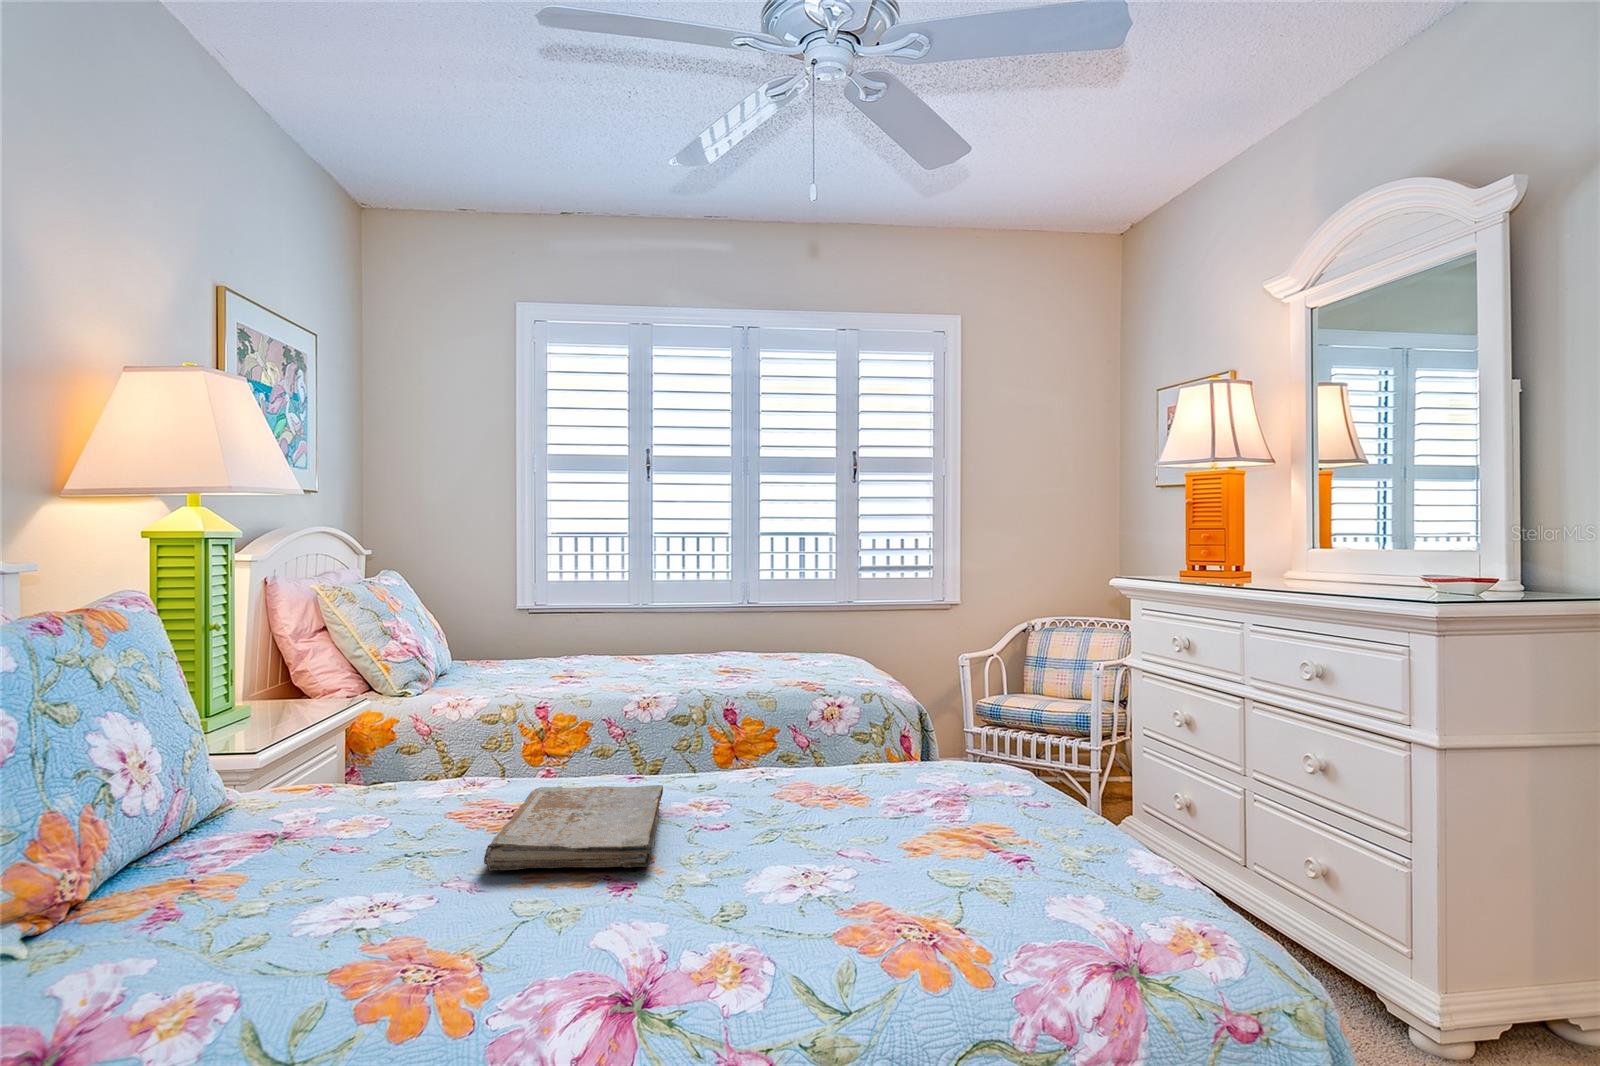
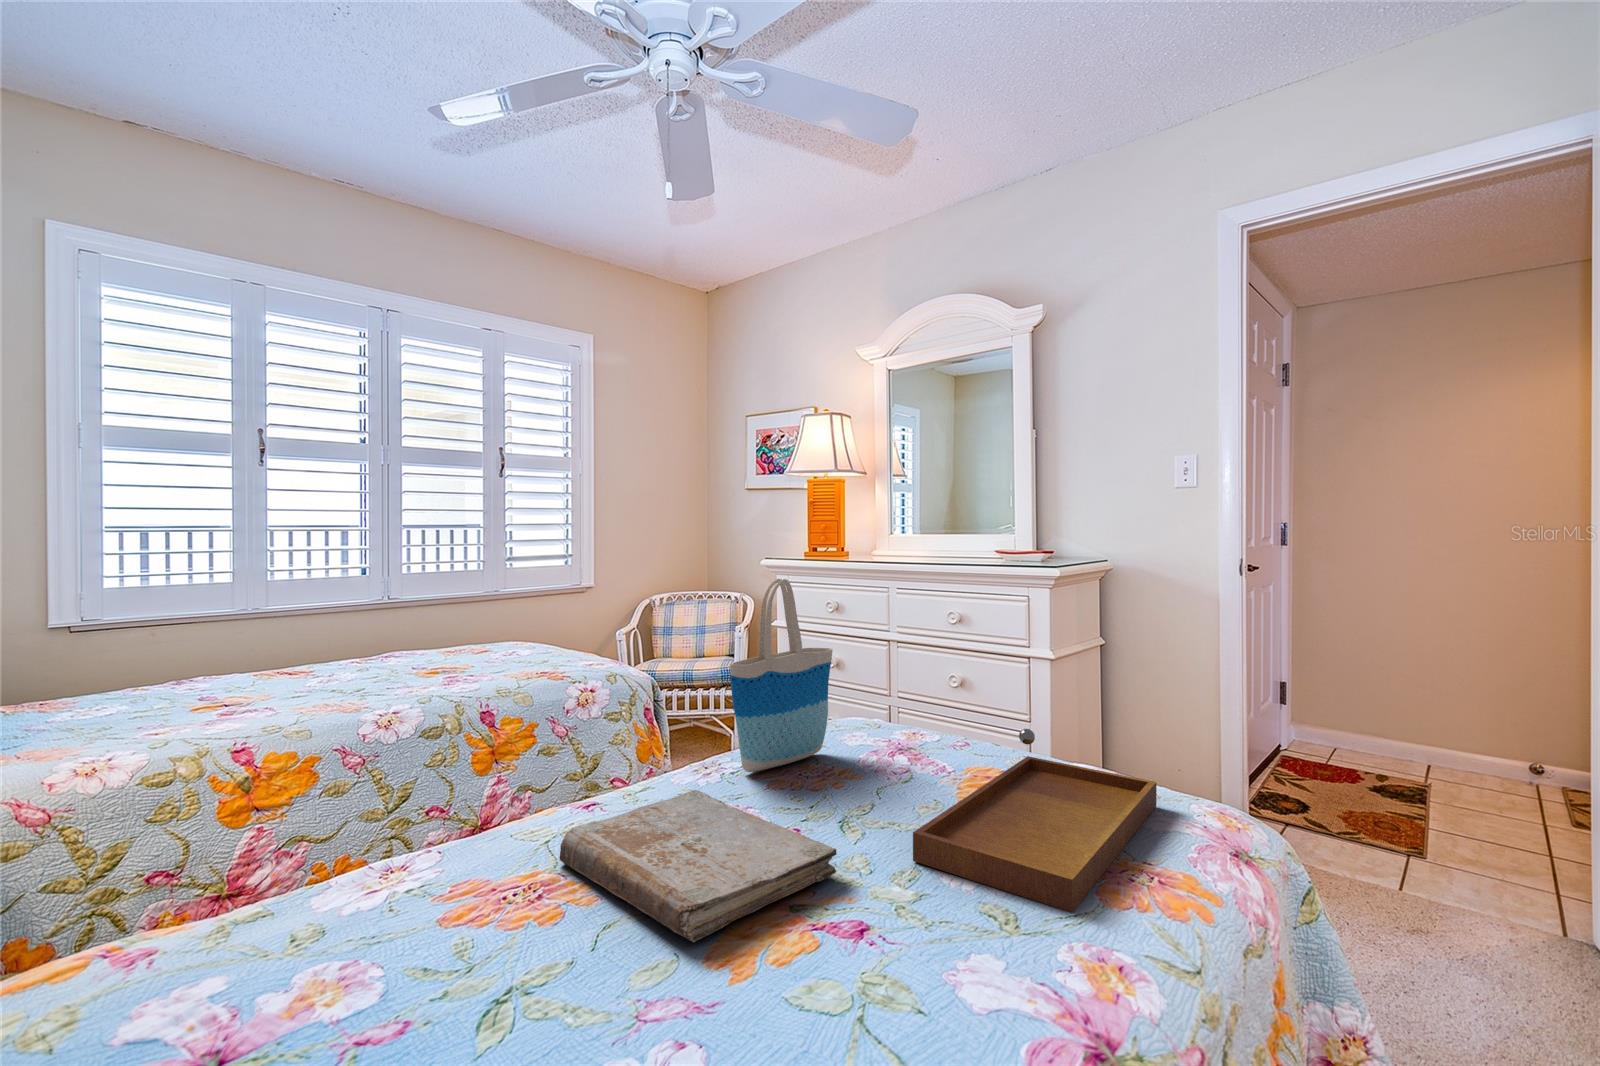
tote bag: none [743,603,880,791] -> present [730,579,832,772]
tray: none [722,785,1063,950] -> present [913,729,1157,913]

